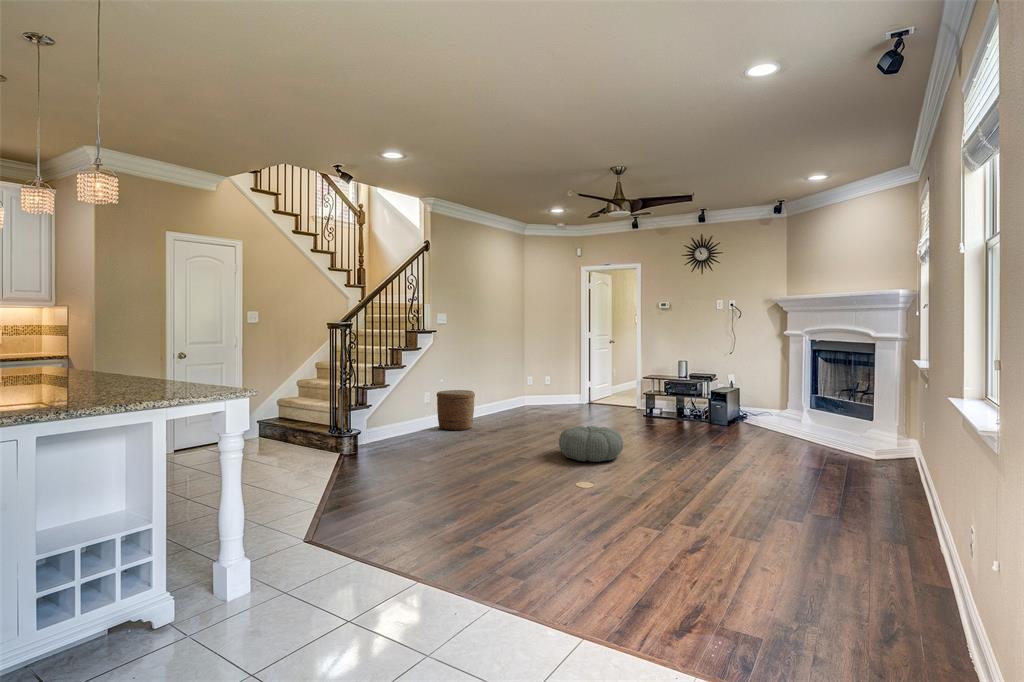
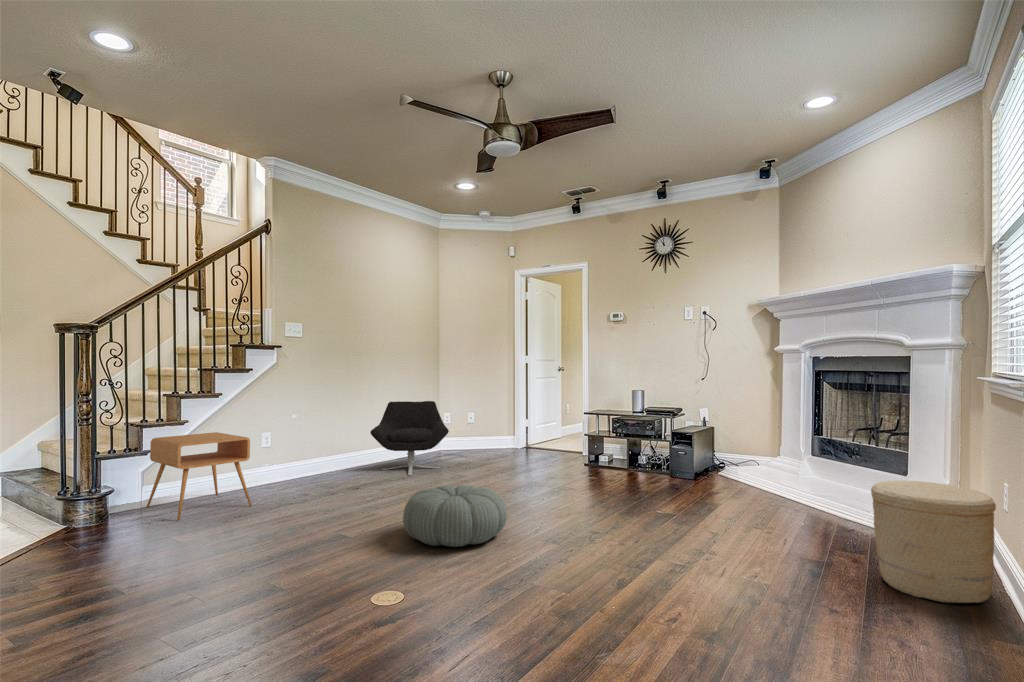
lounge chair: none [491,369,547,422] -> present [370,401,449,475]
woven basket: present [437,390,475,431] -> present [871,481,996,603]
side table: none [369,392,438,449] -> present [147,432,252,520]

